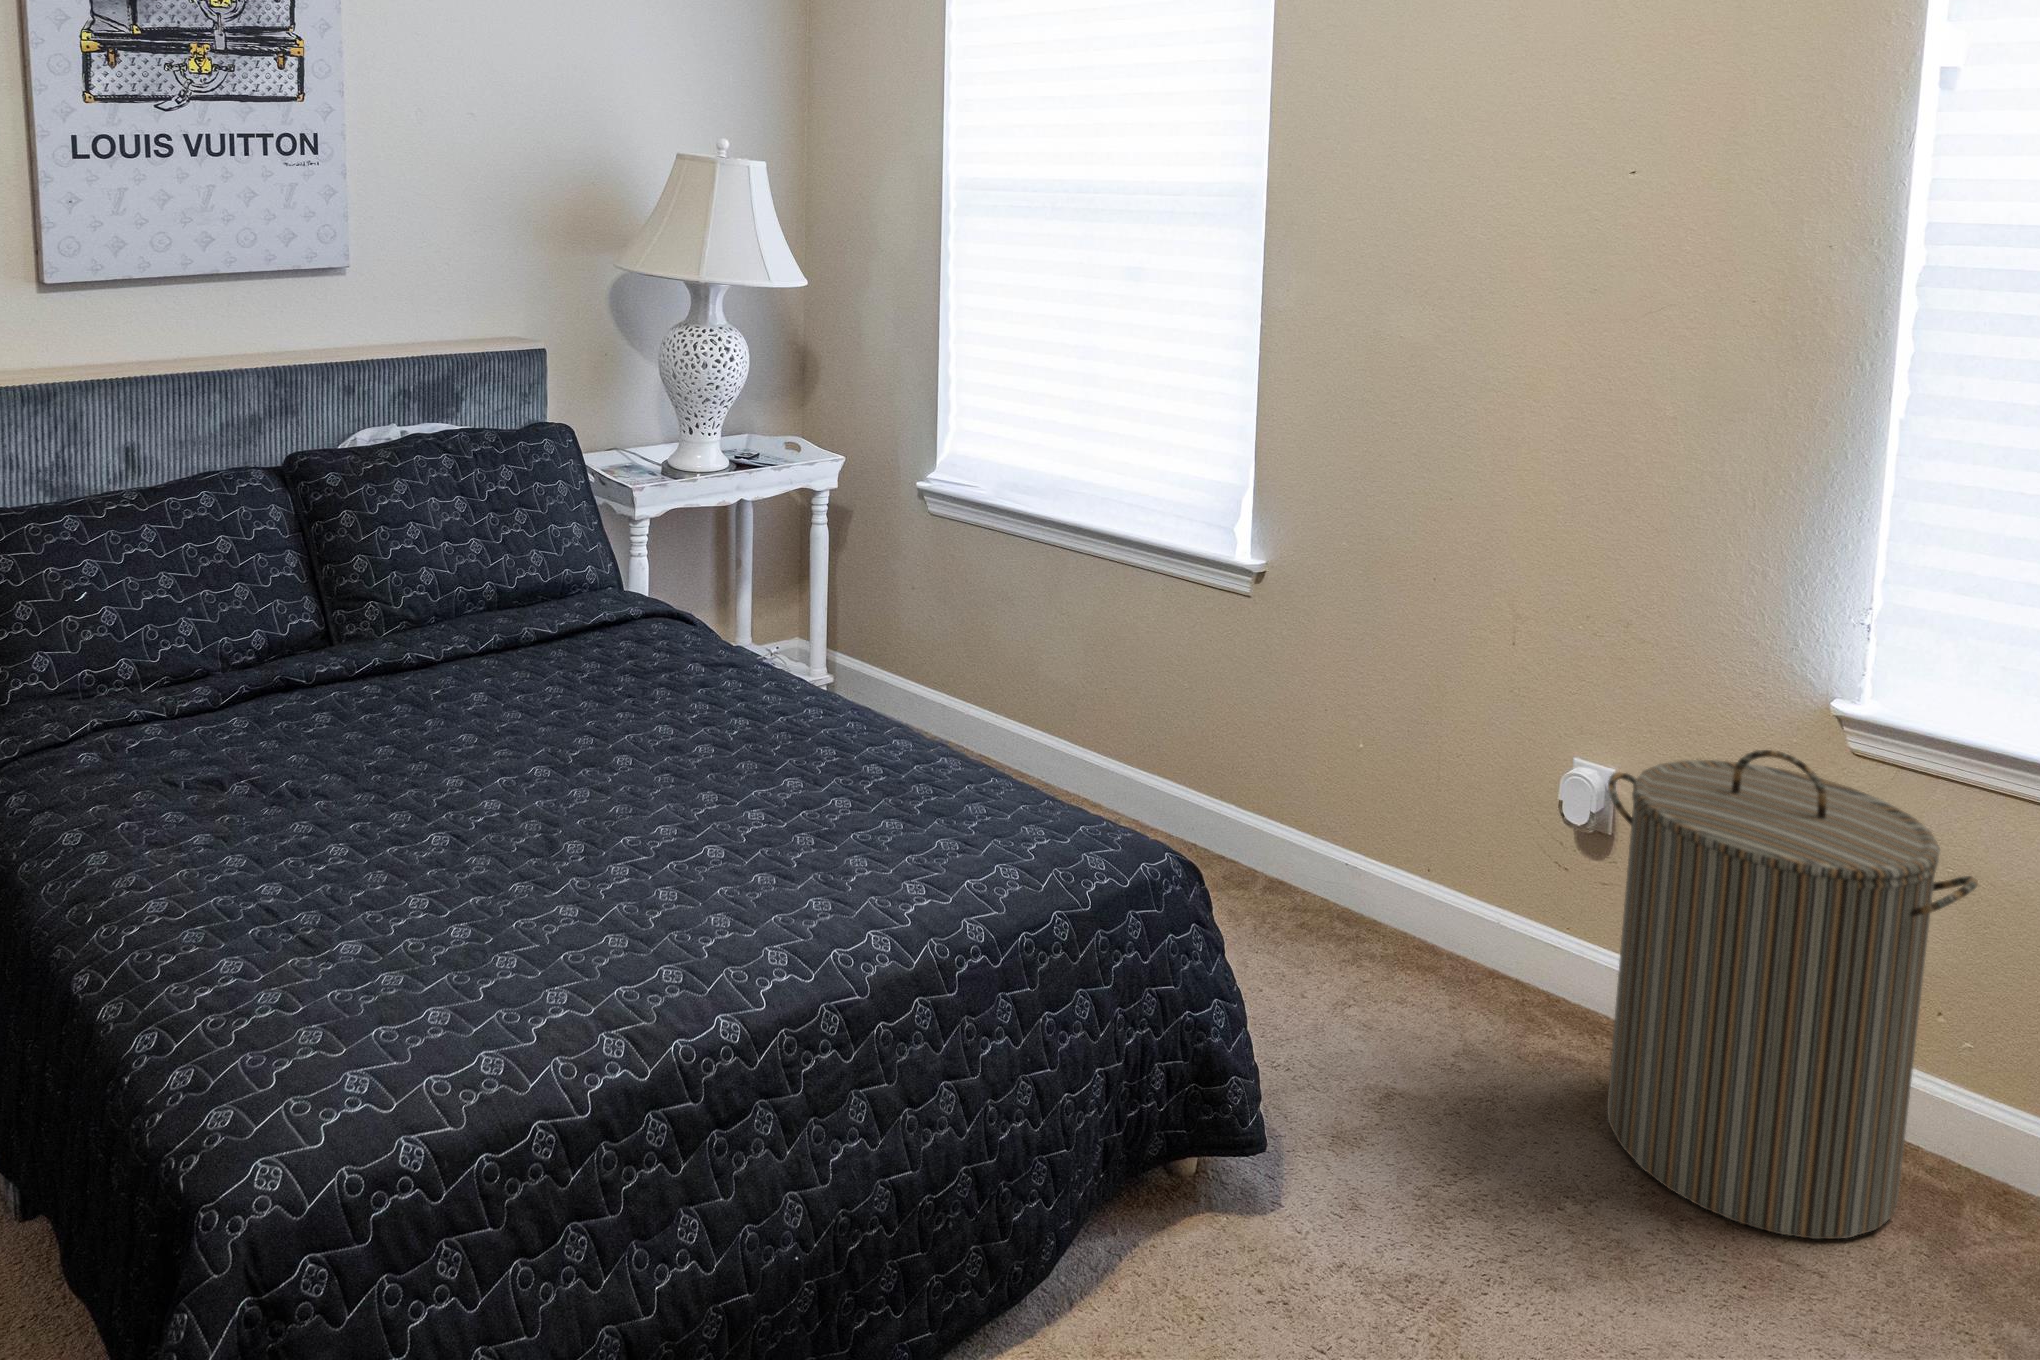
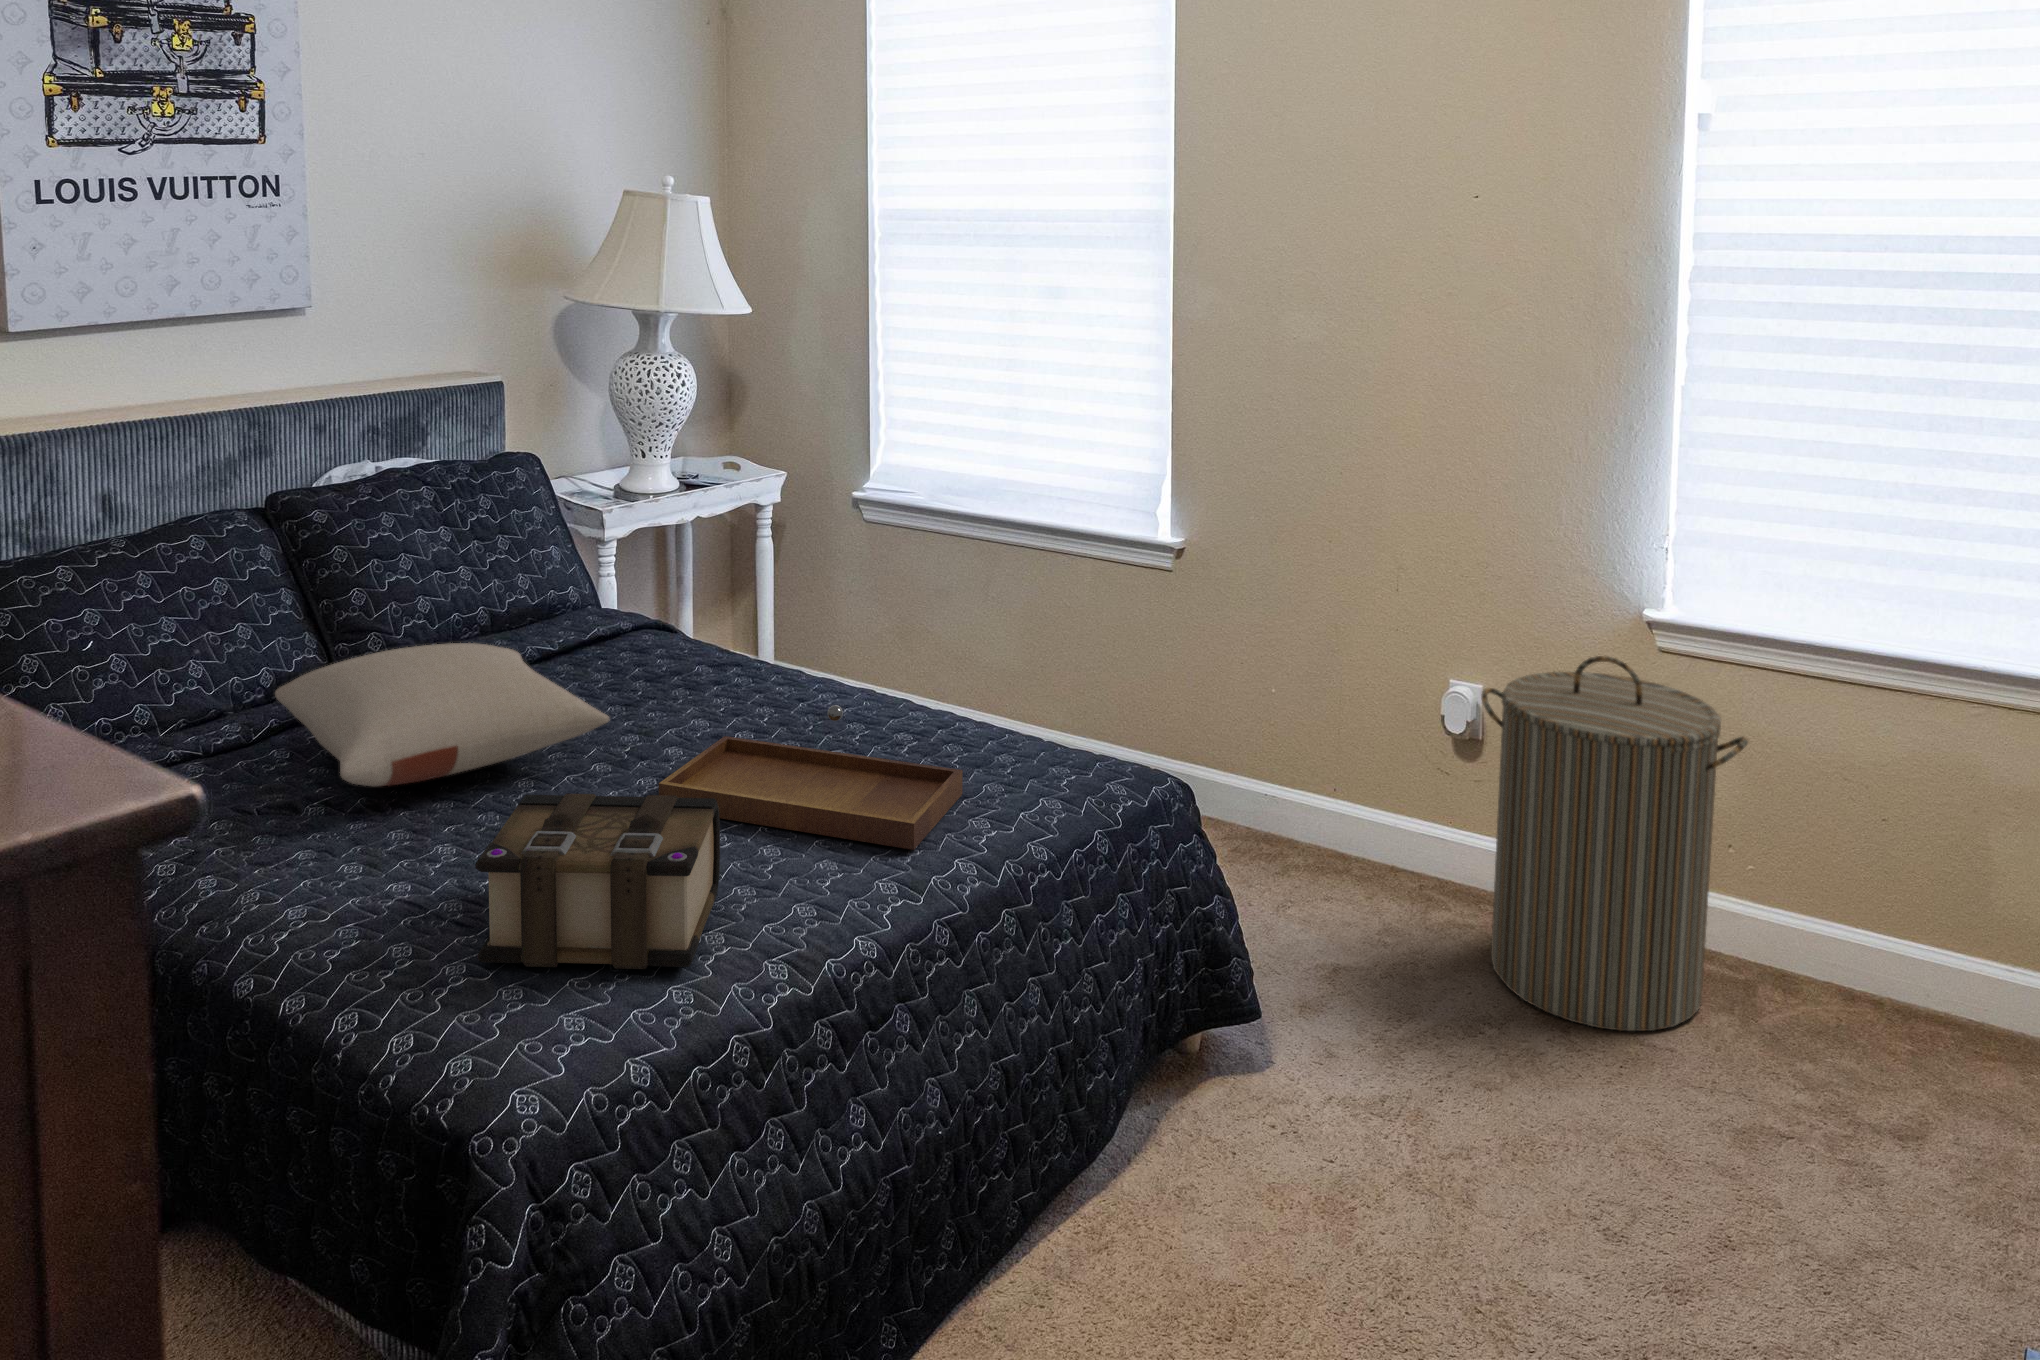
pillow: none [229,624,536,771] -> present [275,643,609,786]
tray: none [569,731,908,912] -> present [659,705,963,850]
book: none [291,806,589,1030] -> present [475,793,720,969]

